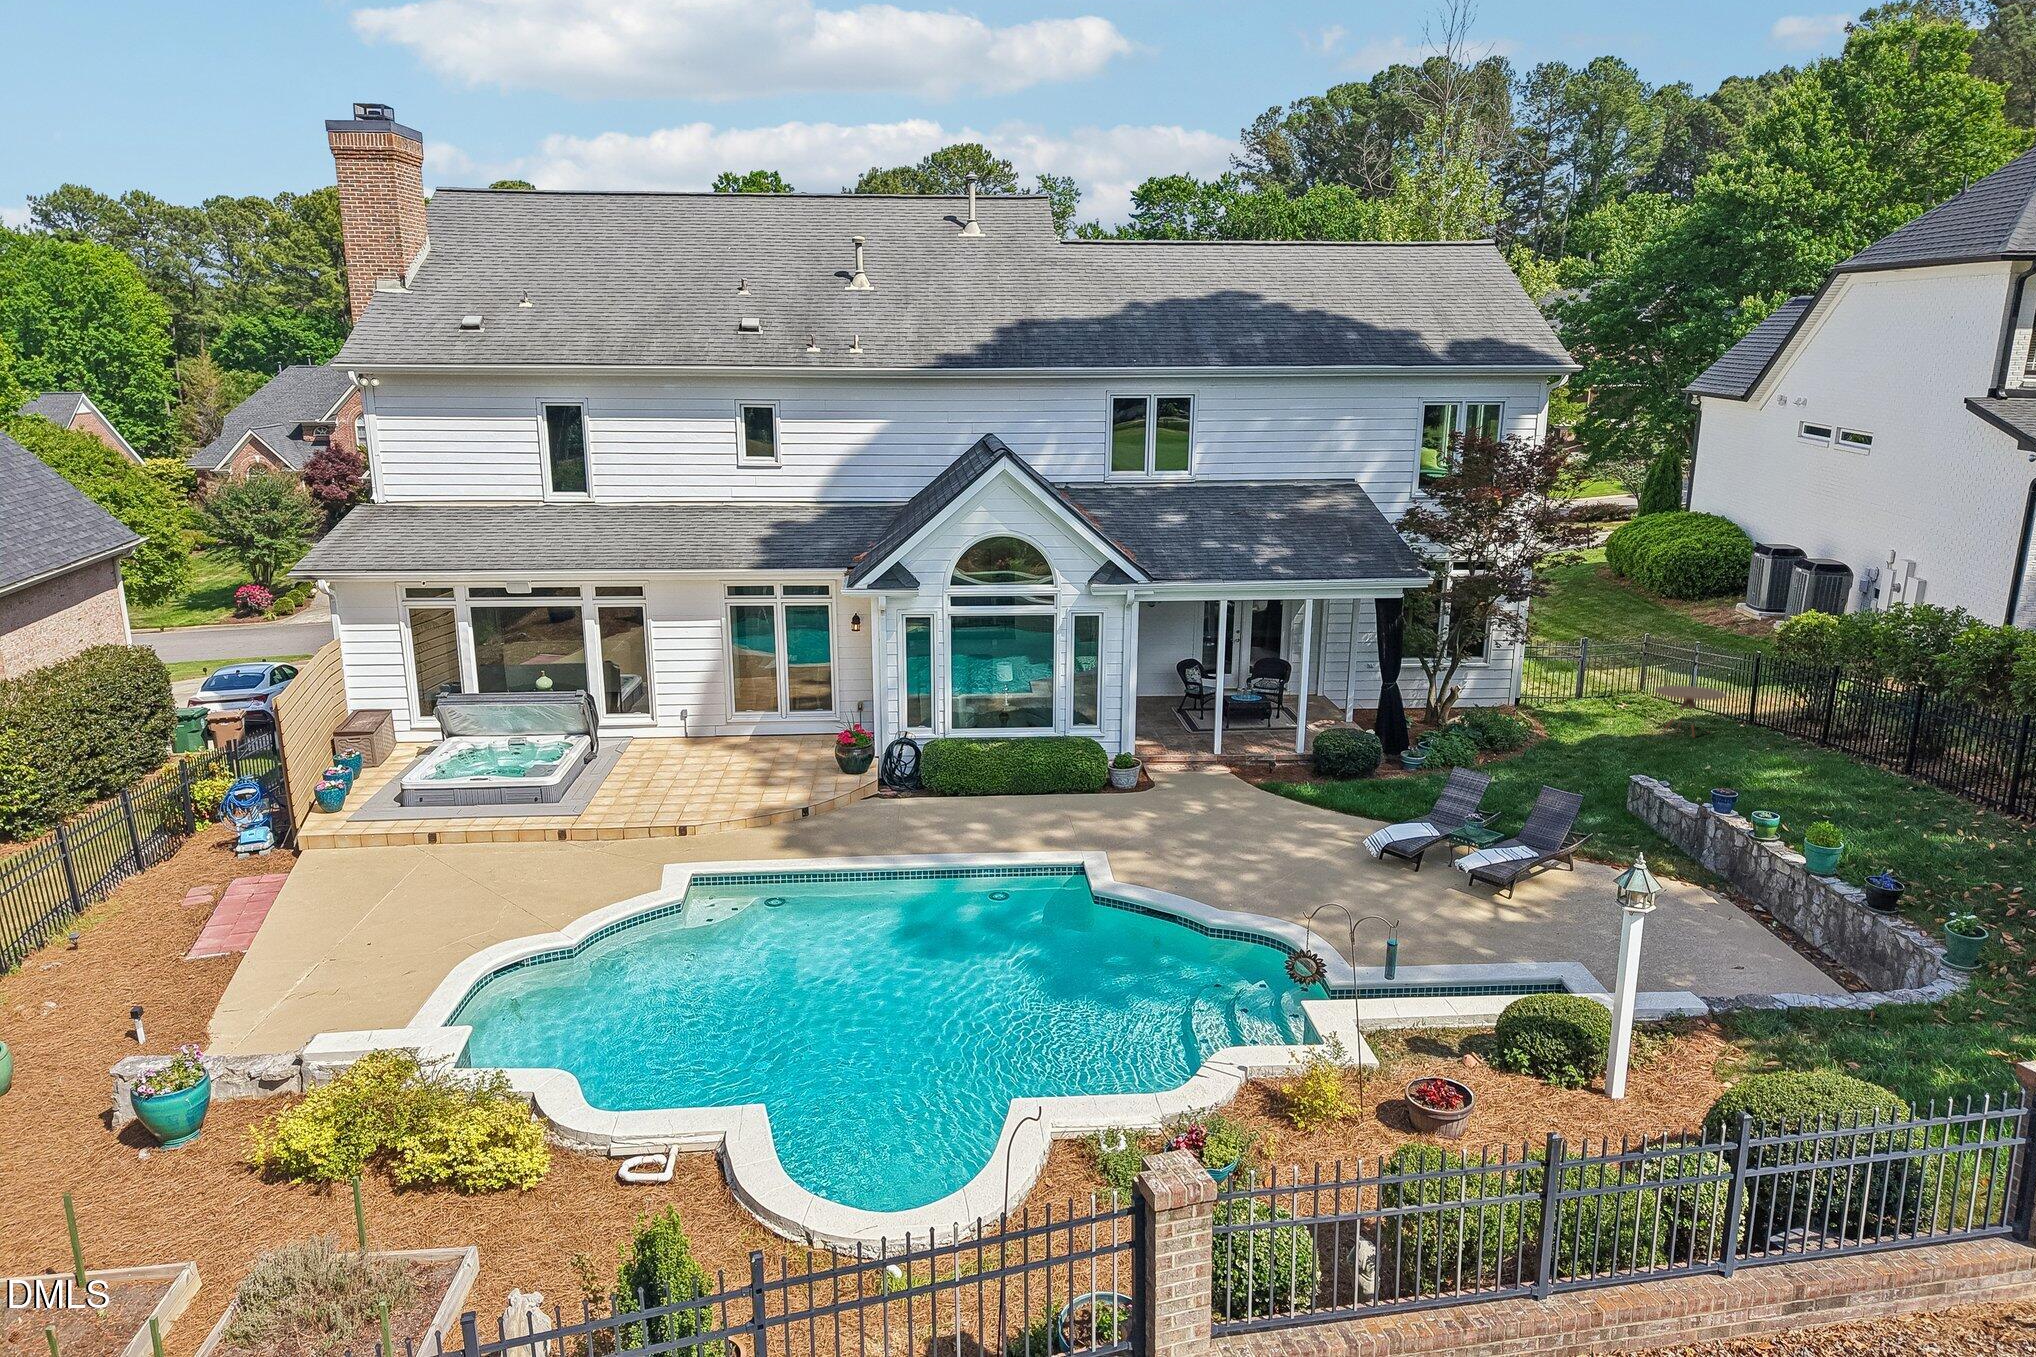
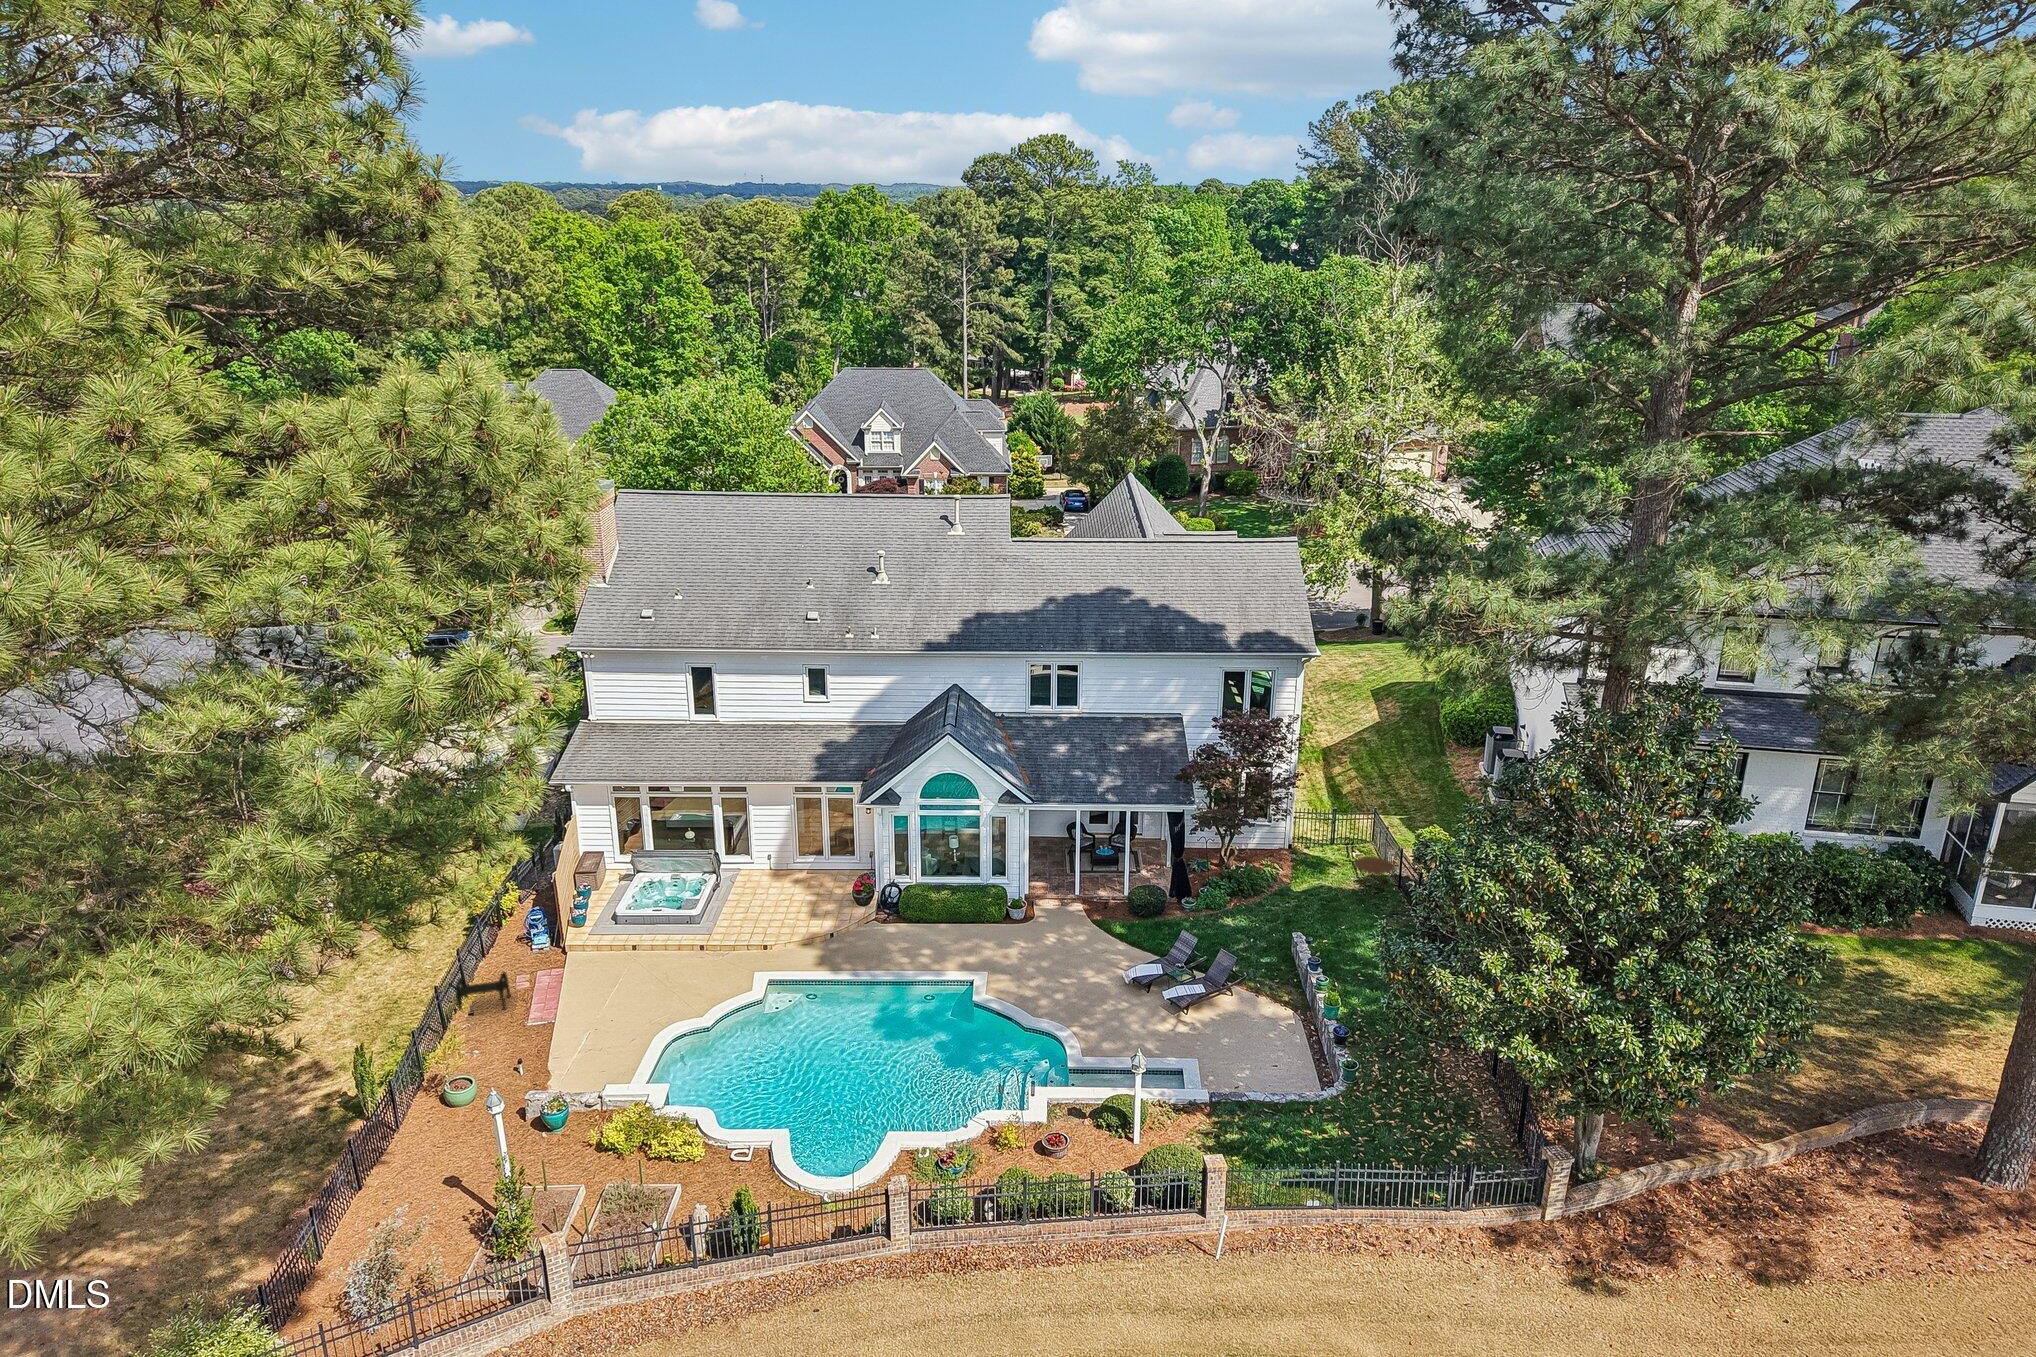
bench: none [23,858,158,945] -> present [455,972,510,1010]

